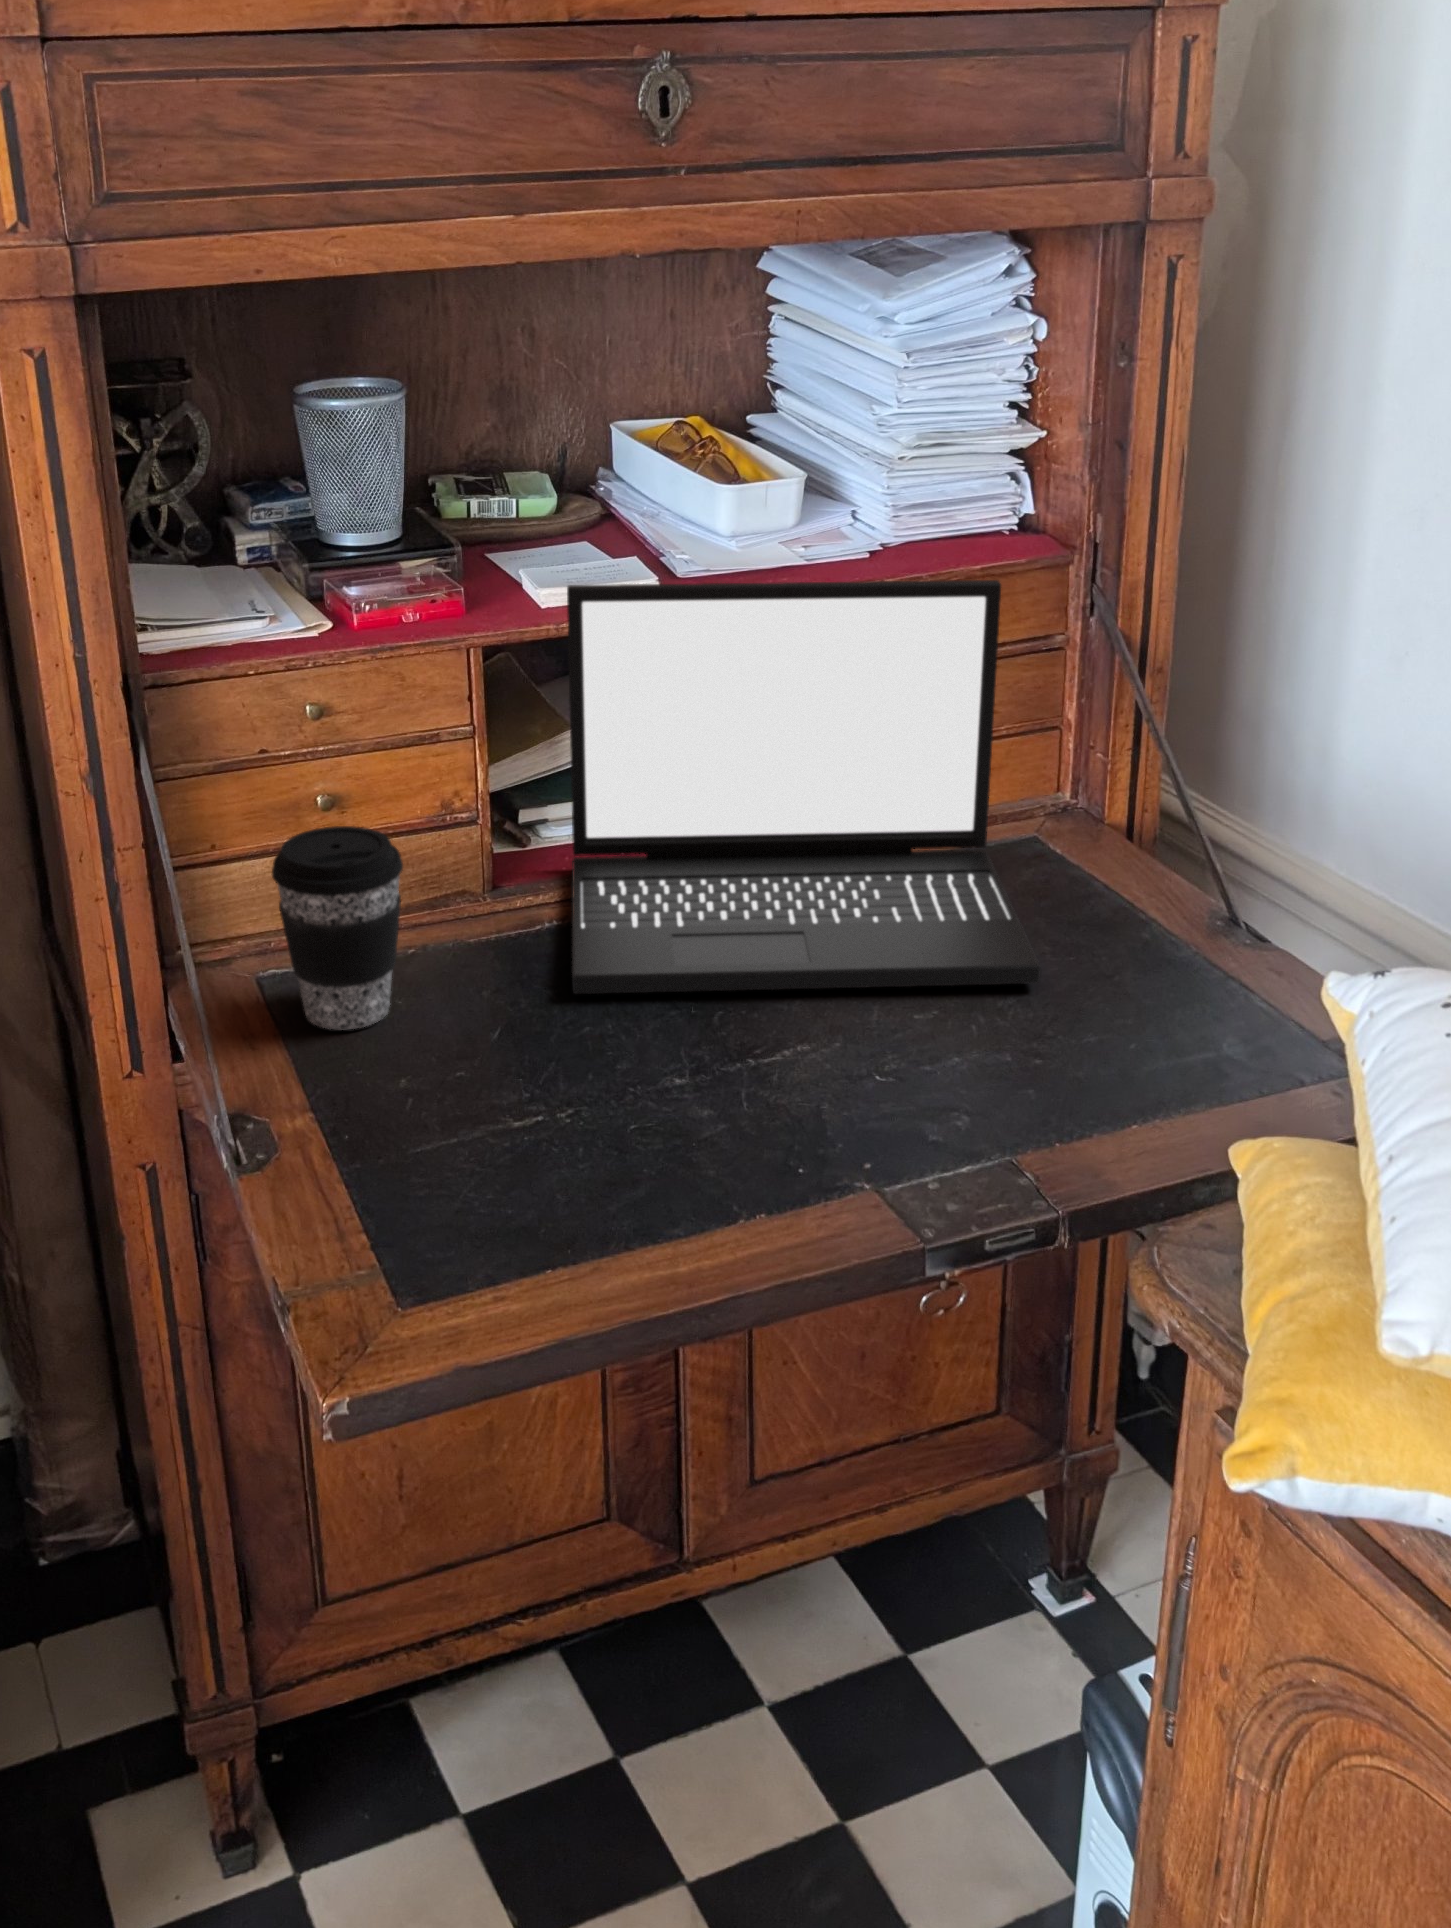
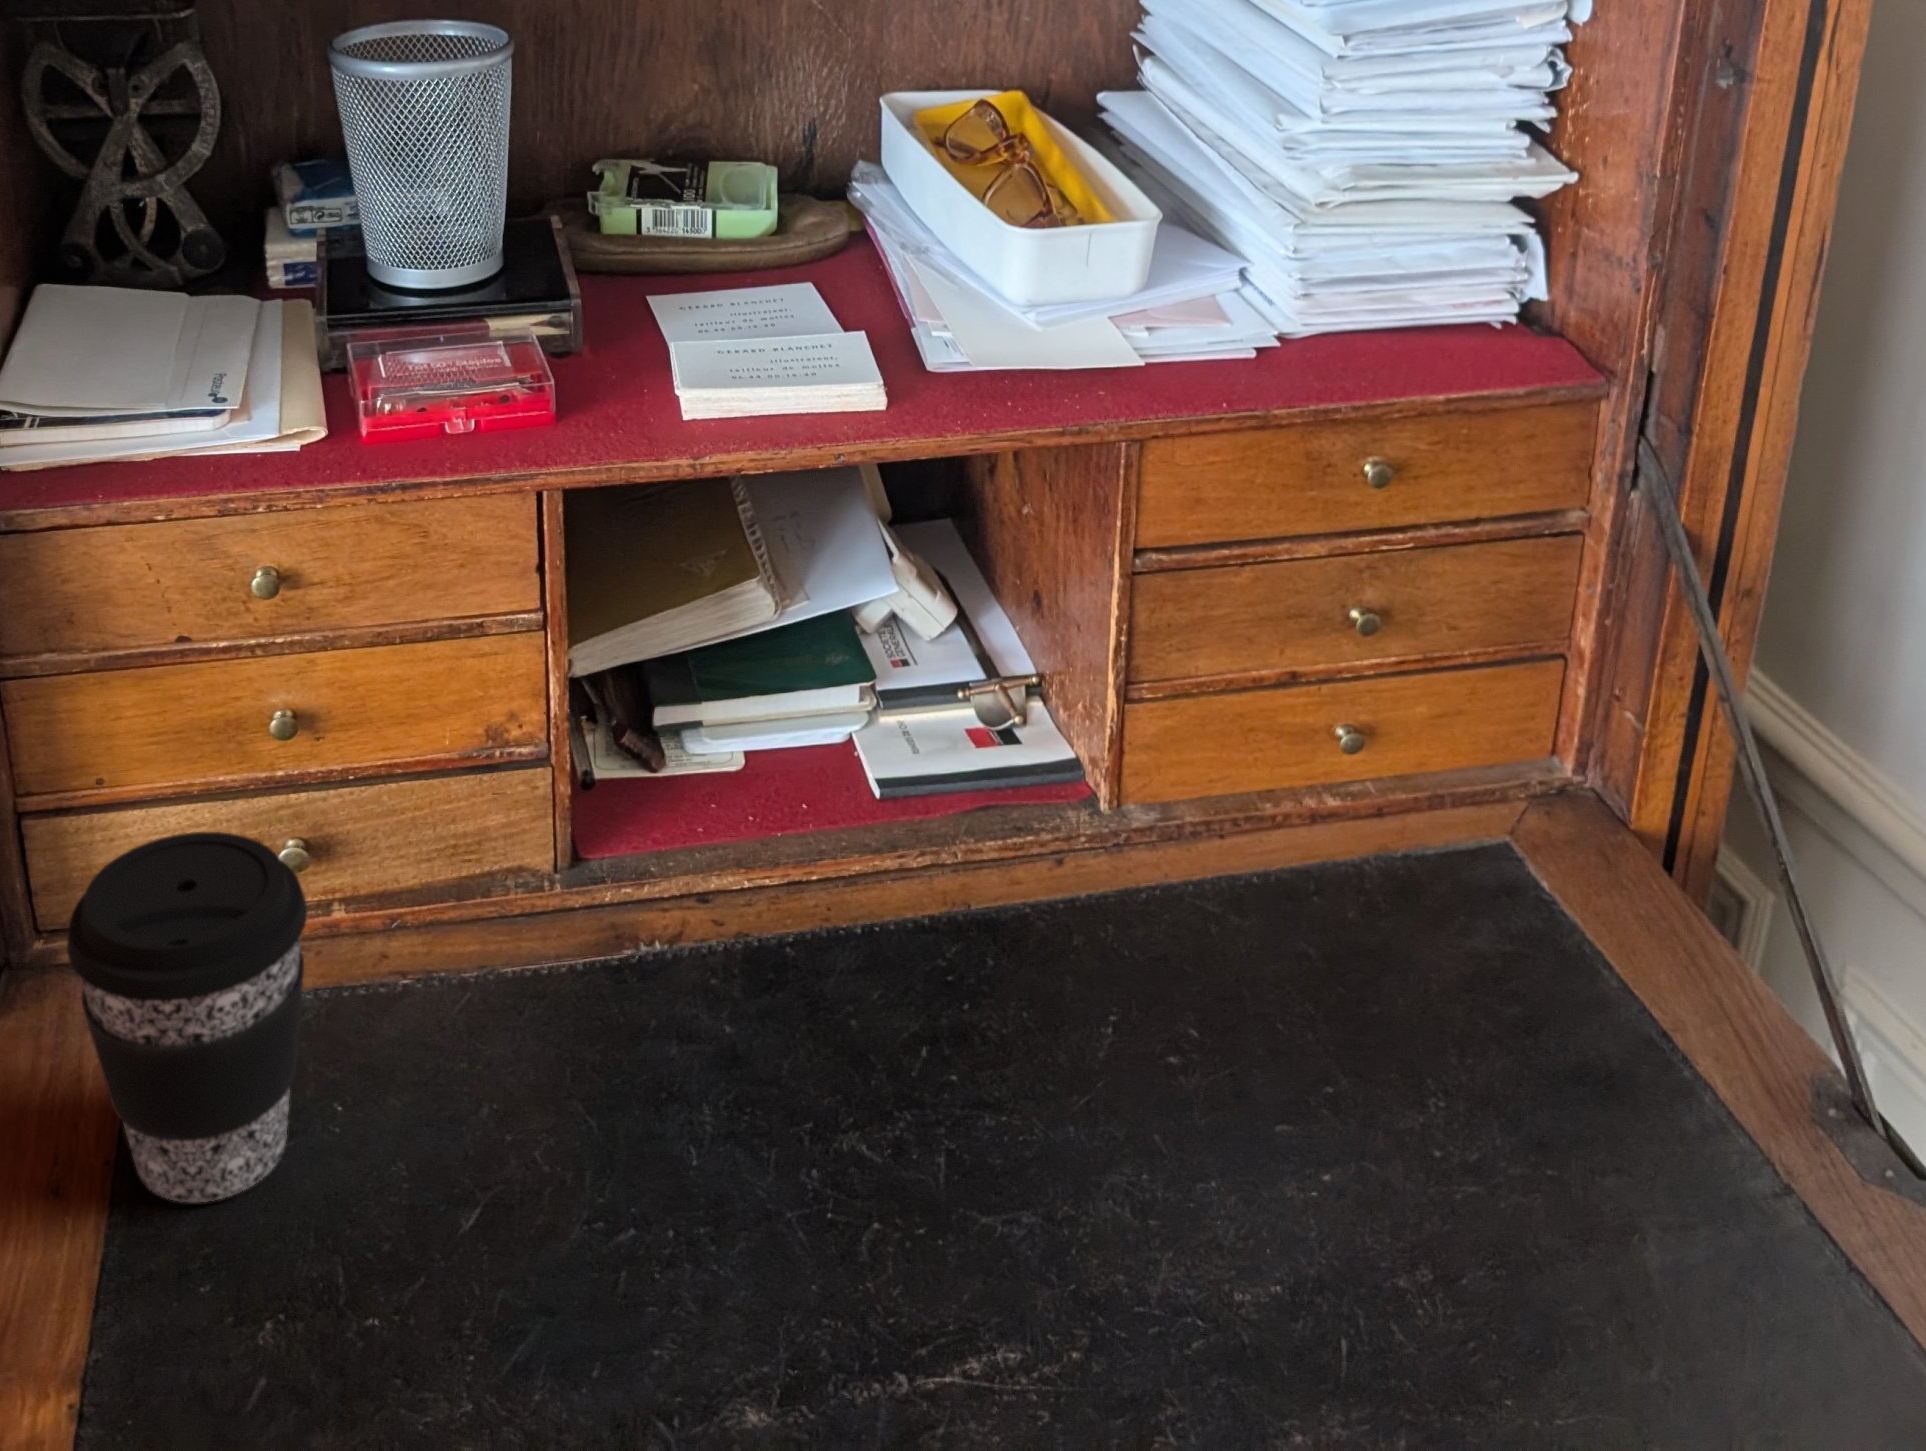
laptop: present [567,580,1041,994] -> none [602,402,1473,1272]

